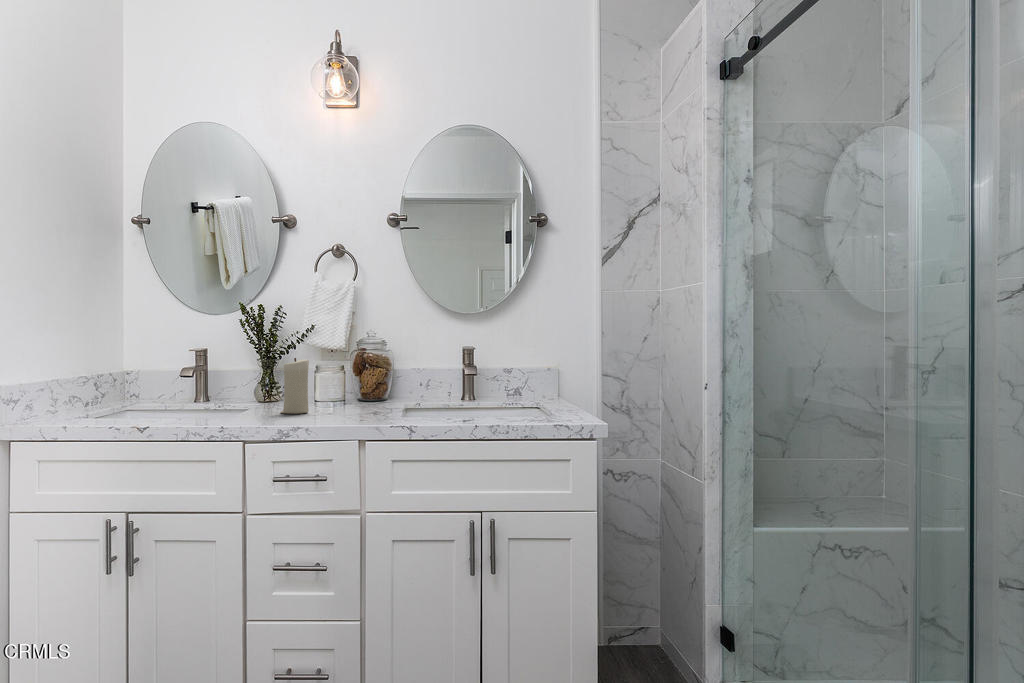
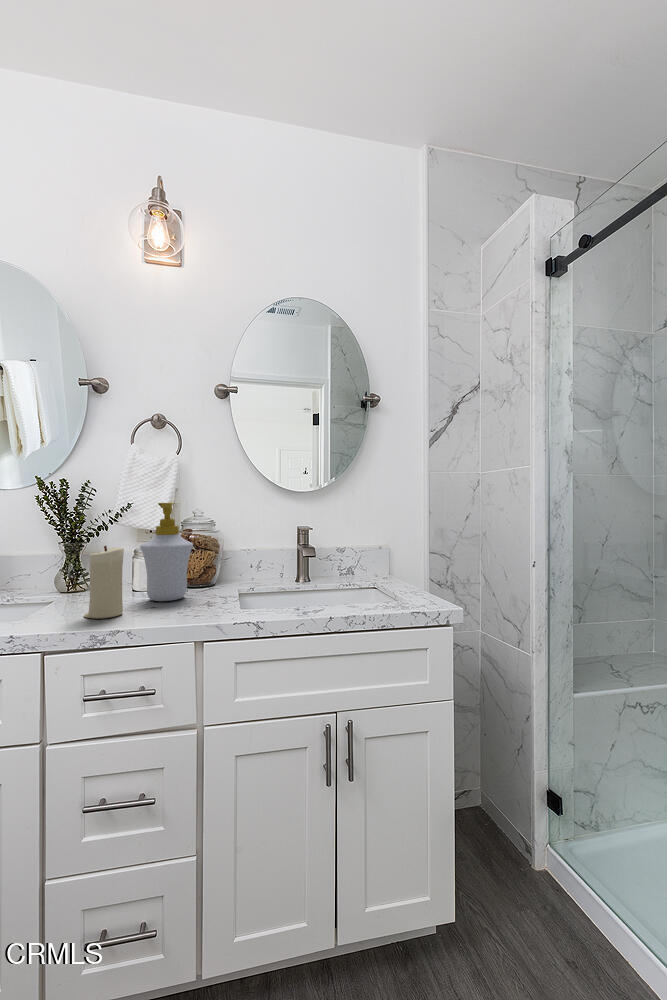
soap bottle: none [322,324,366,408] -> present [140,503,193,601]

